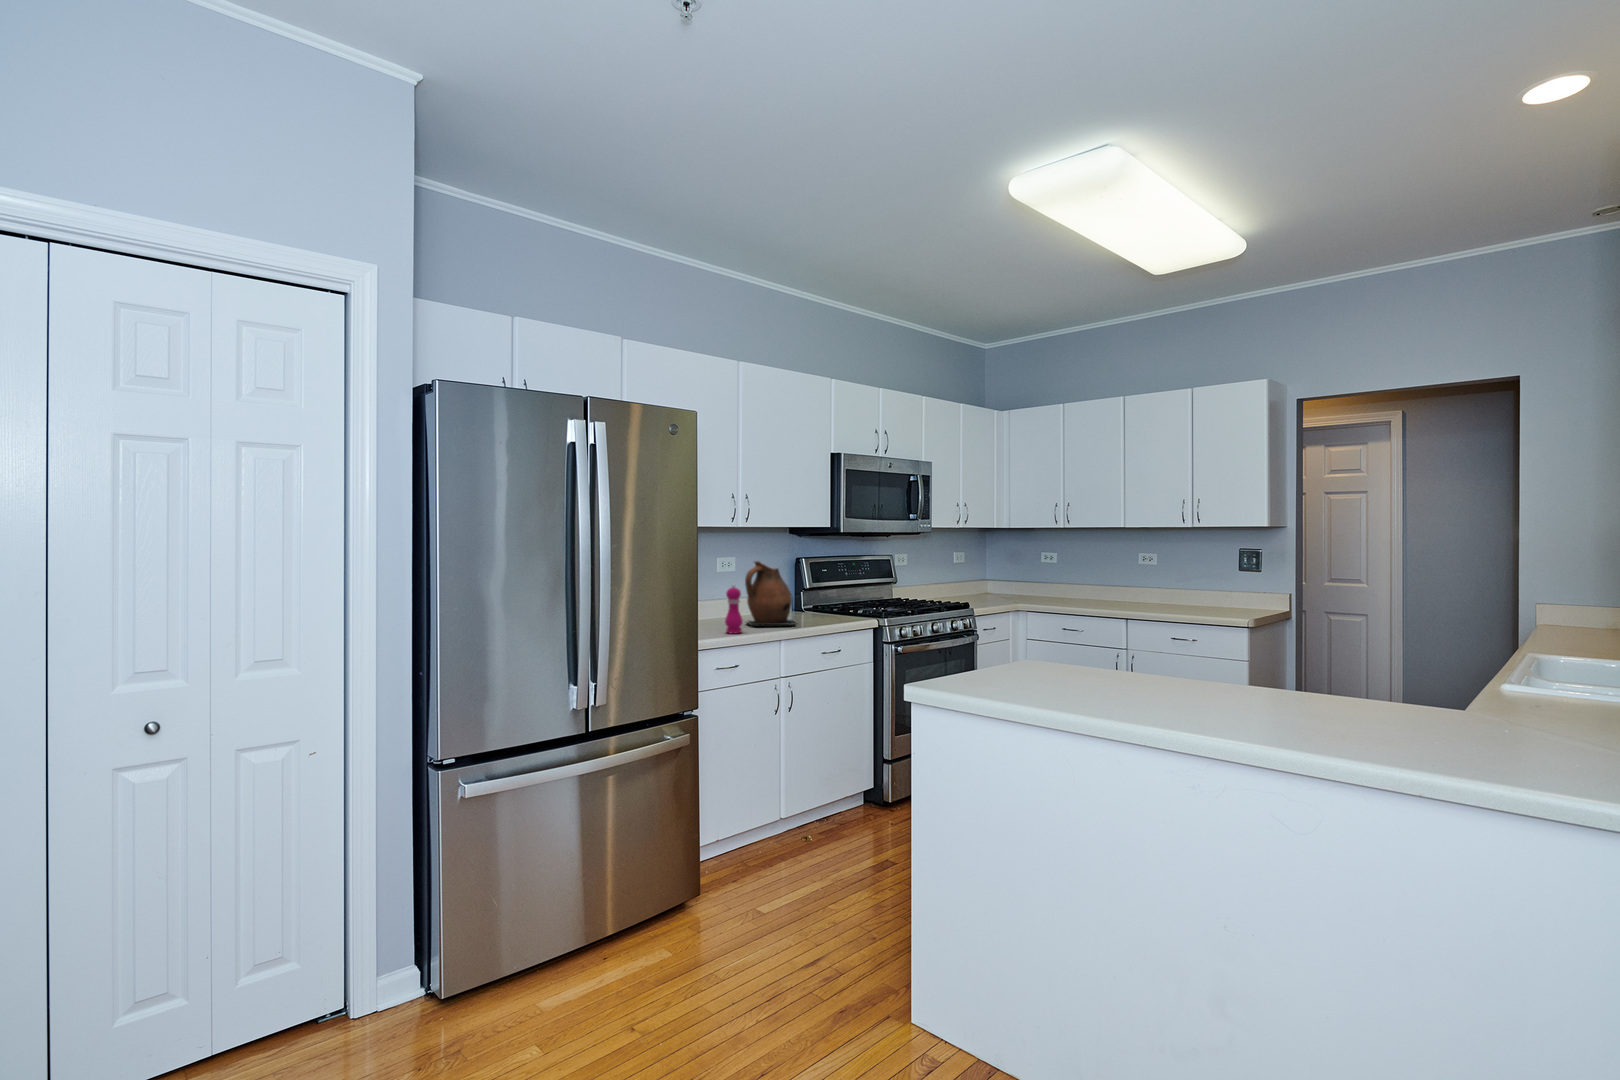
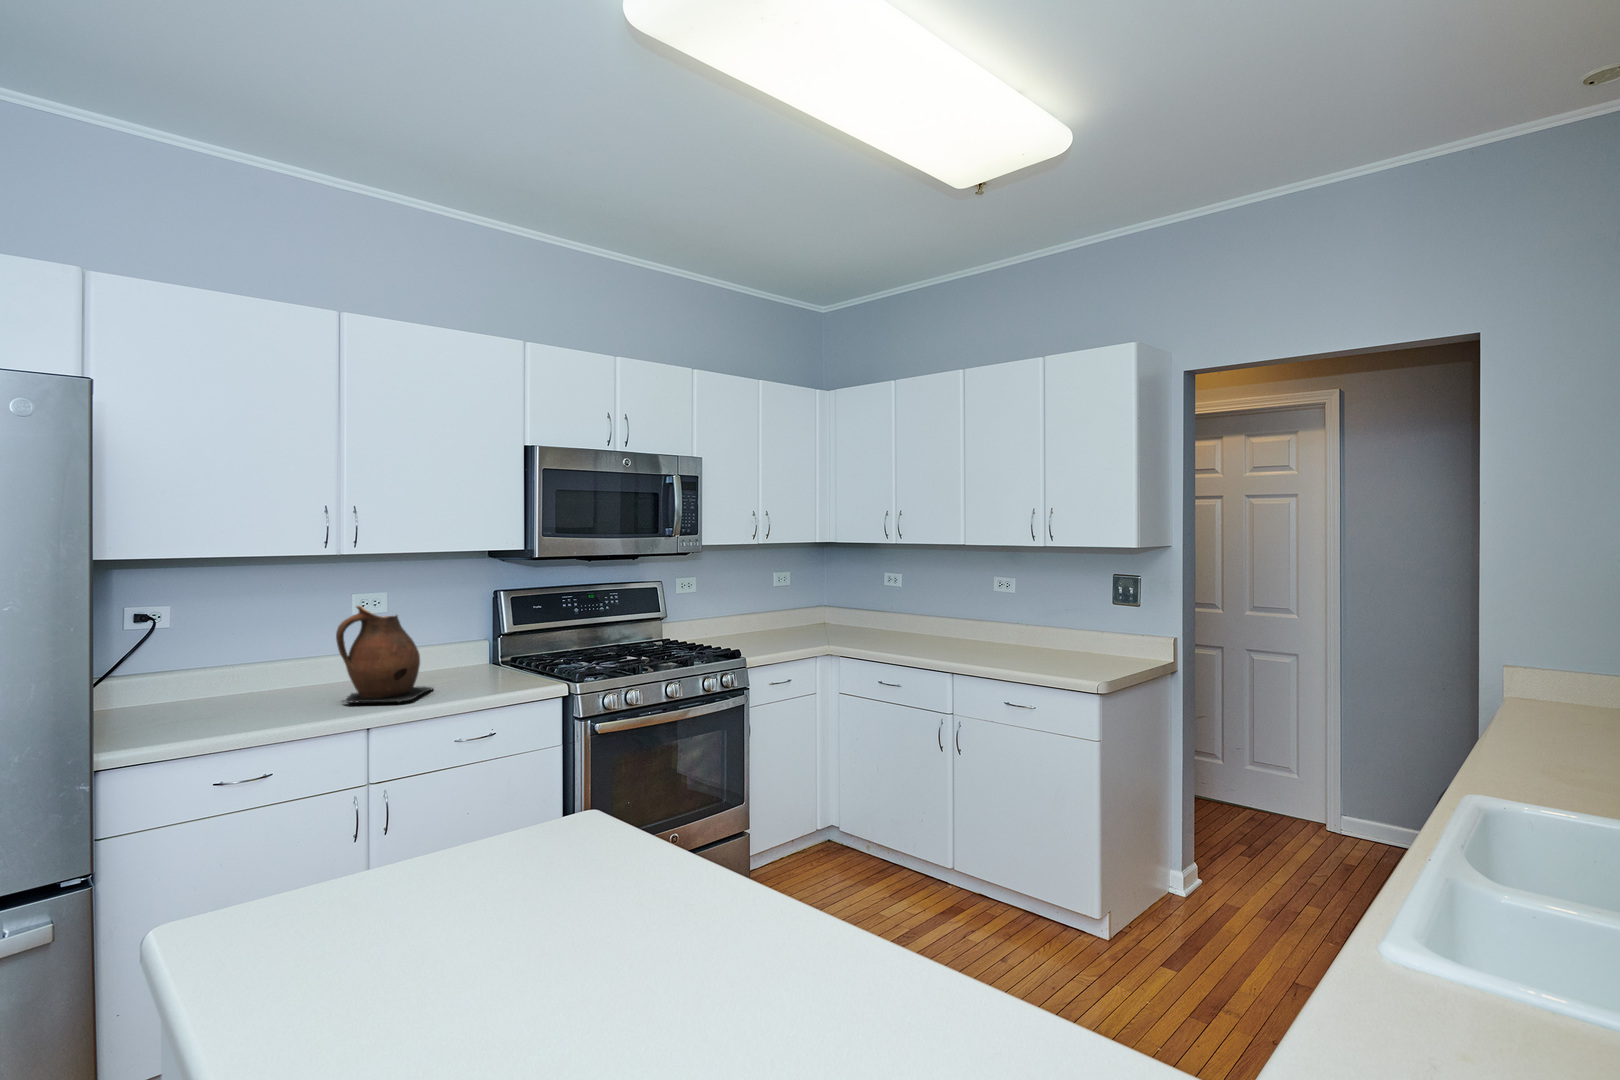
pepper mill: present [725,584,743,634] -> none [269,646,301,722]

